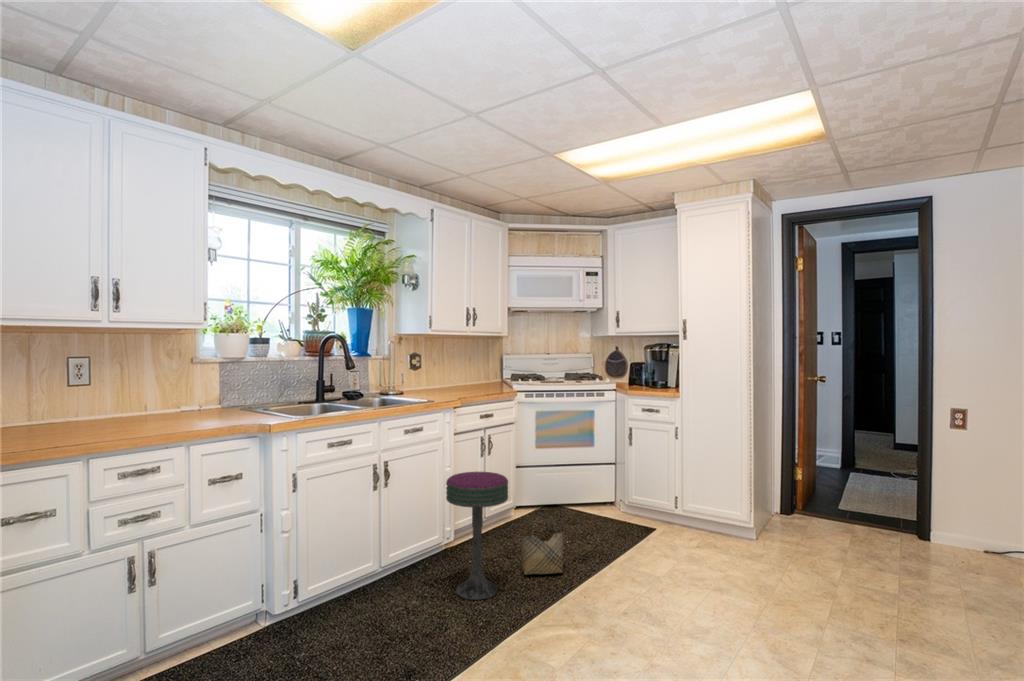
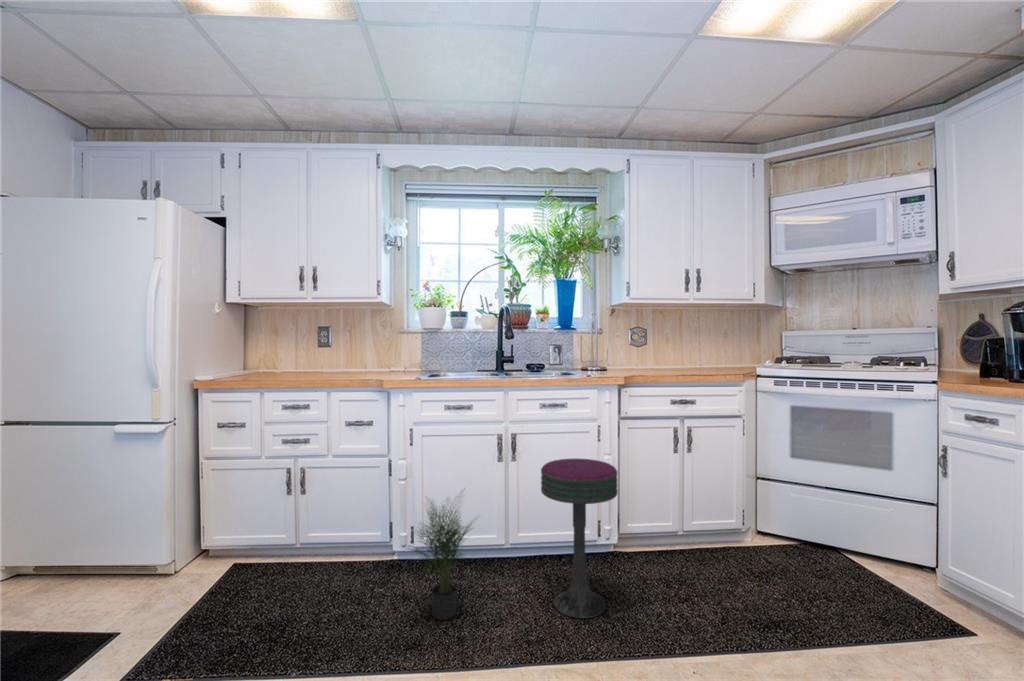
woven basket: present [520,508,563,575] -> none [653,528,719,630]
potted plant: none [363,516,430,643] -> present [408,491,472,620]

